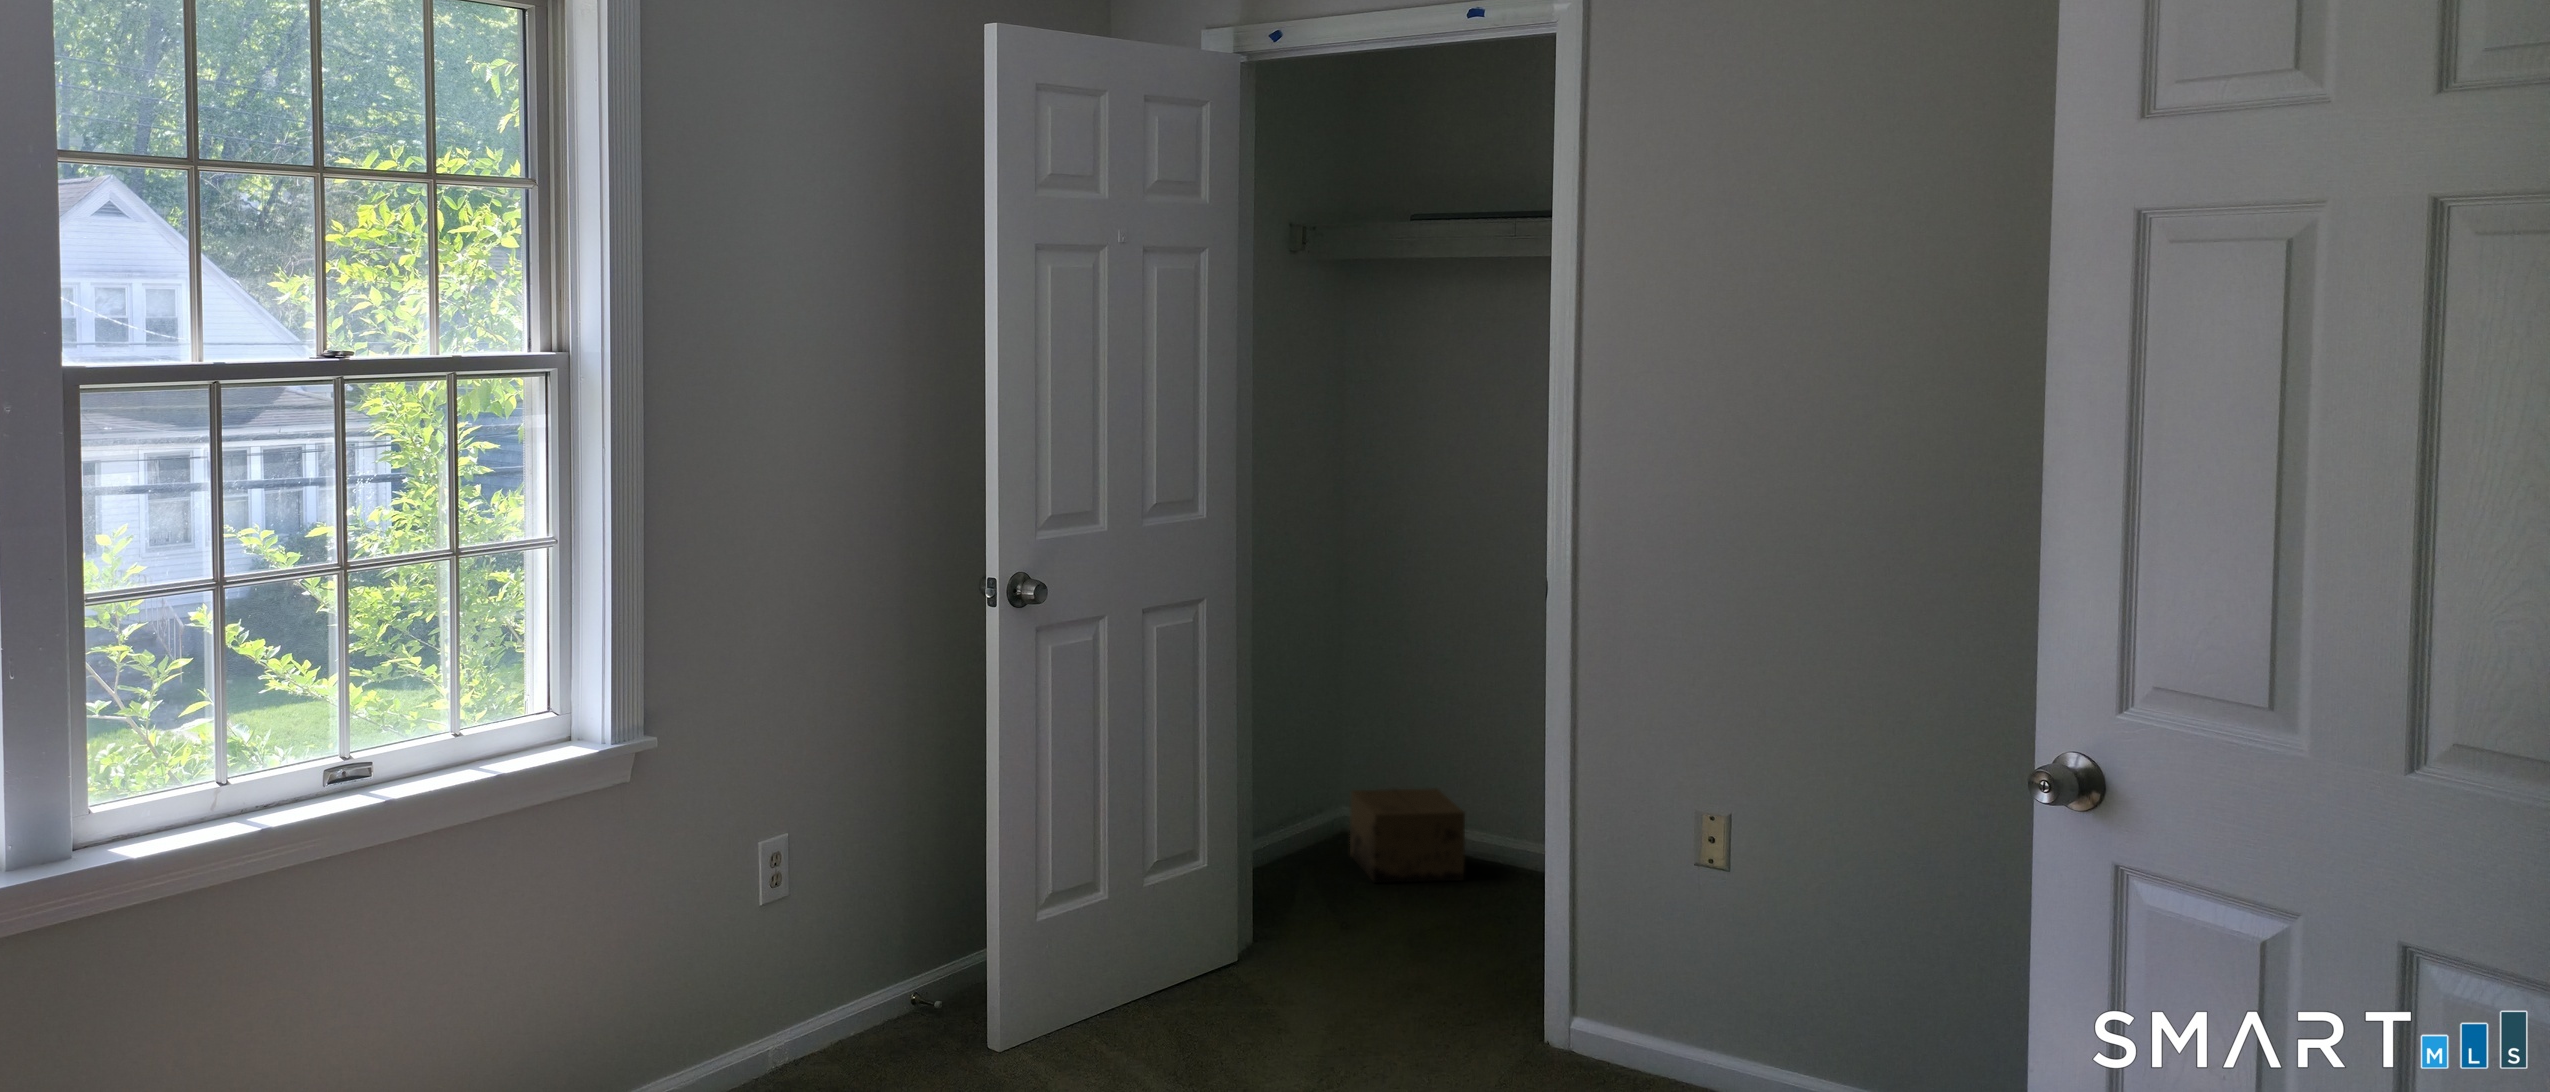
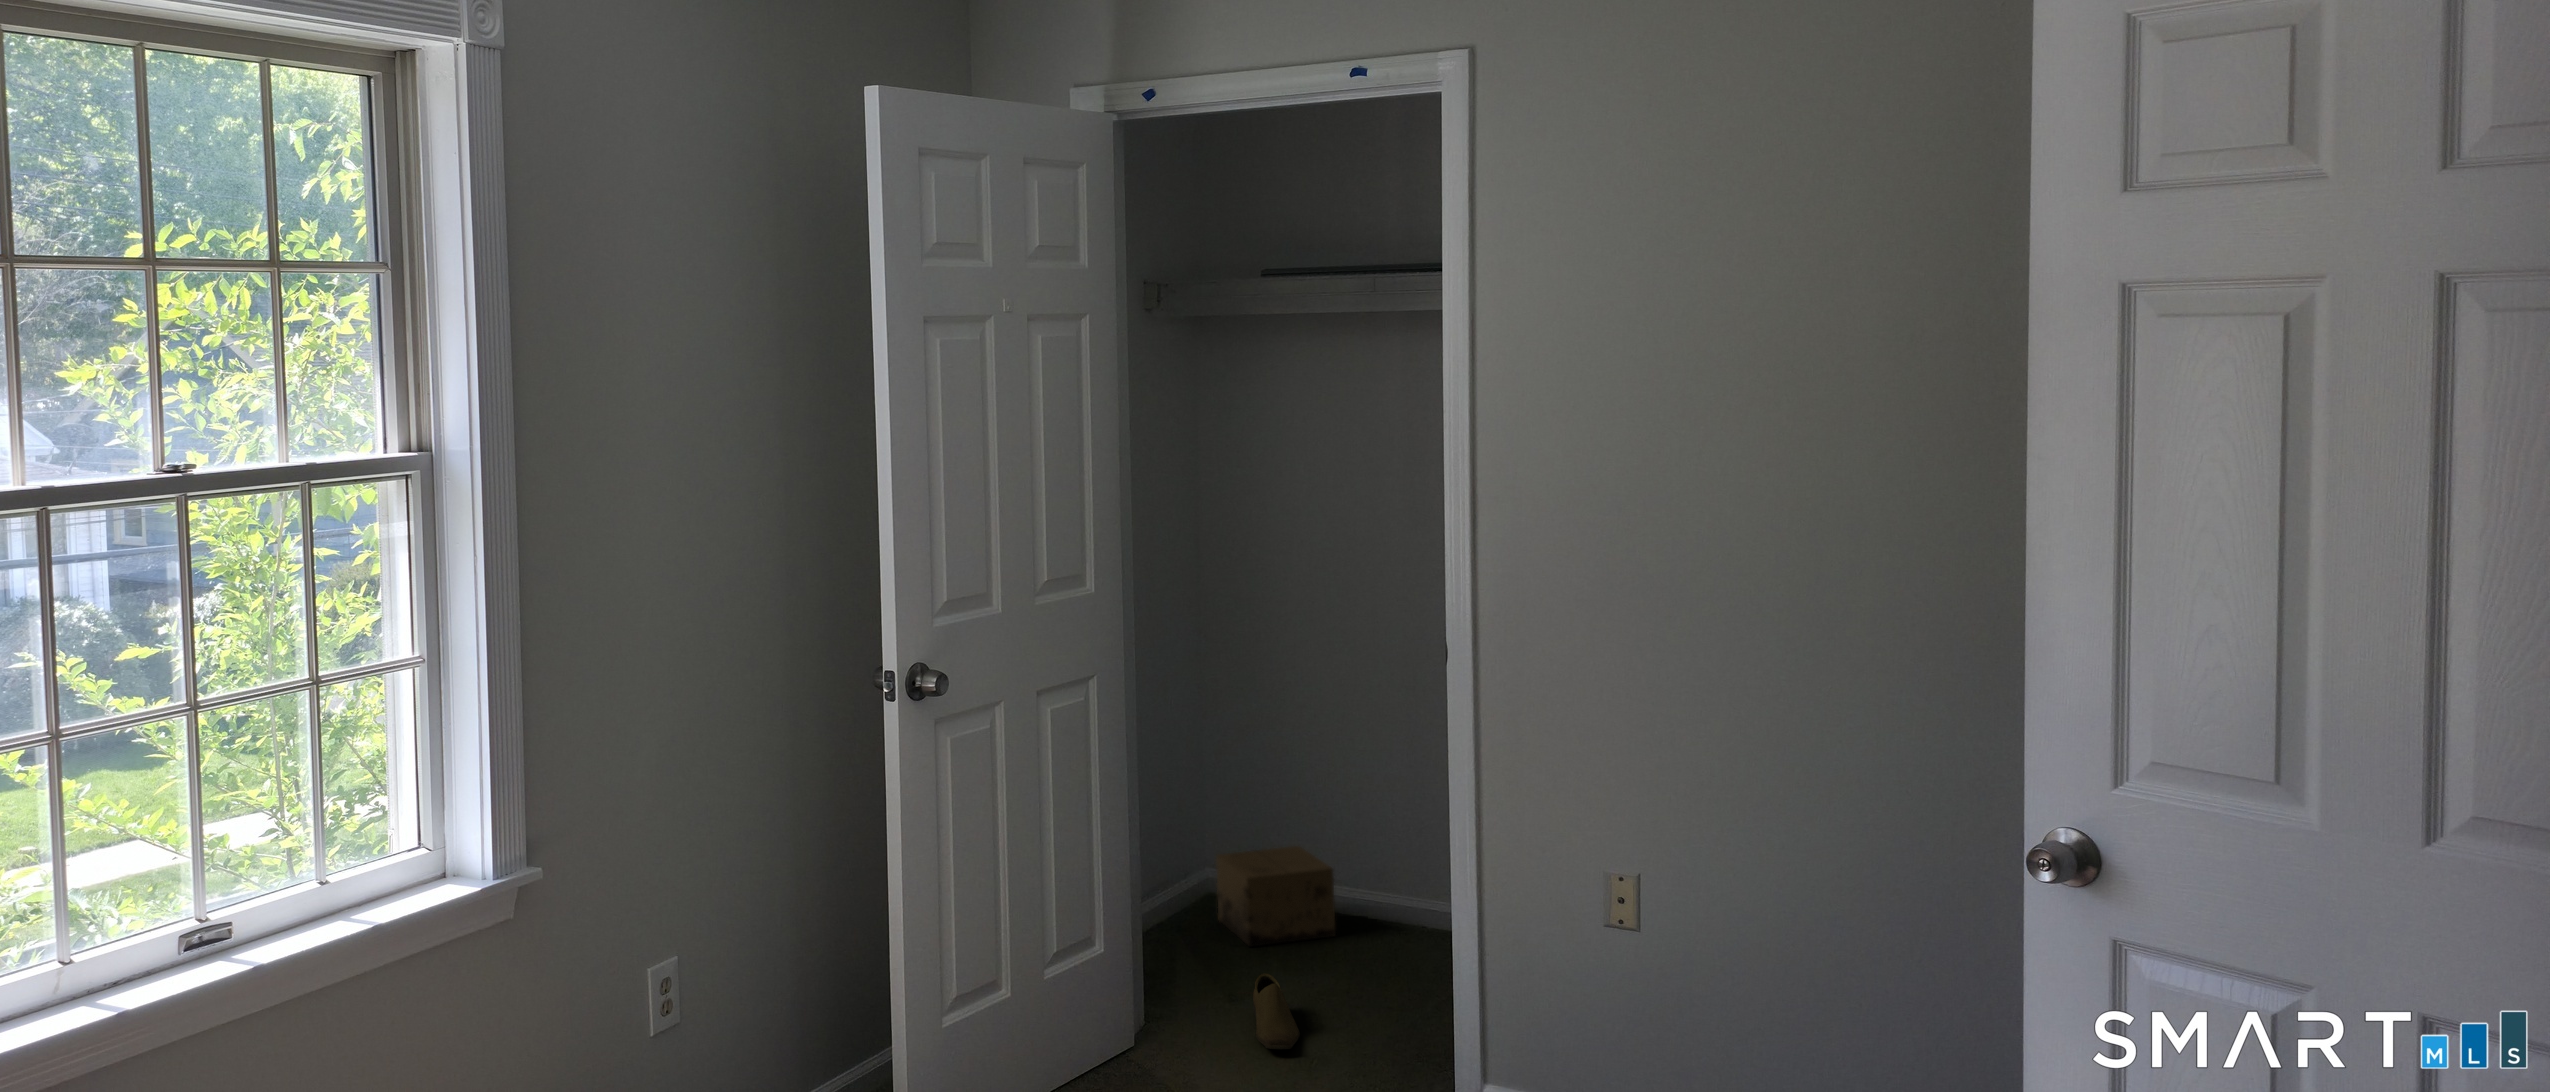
shoe: none [1357,907,1402,980] -> present [1253,974,1300,1049]

